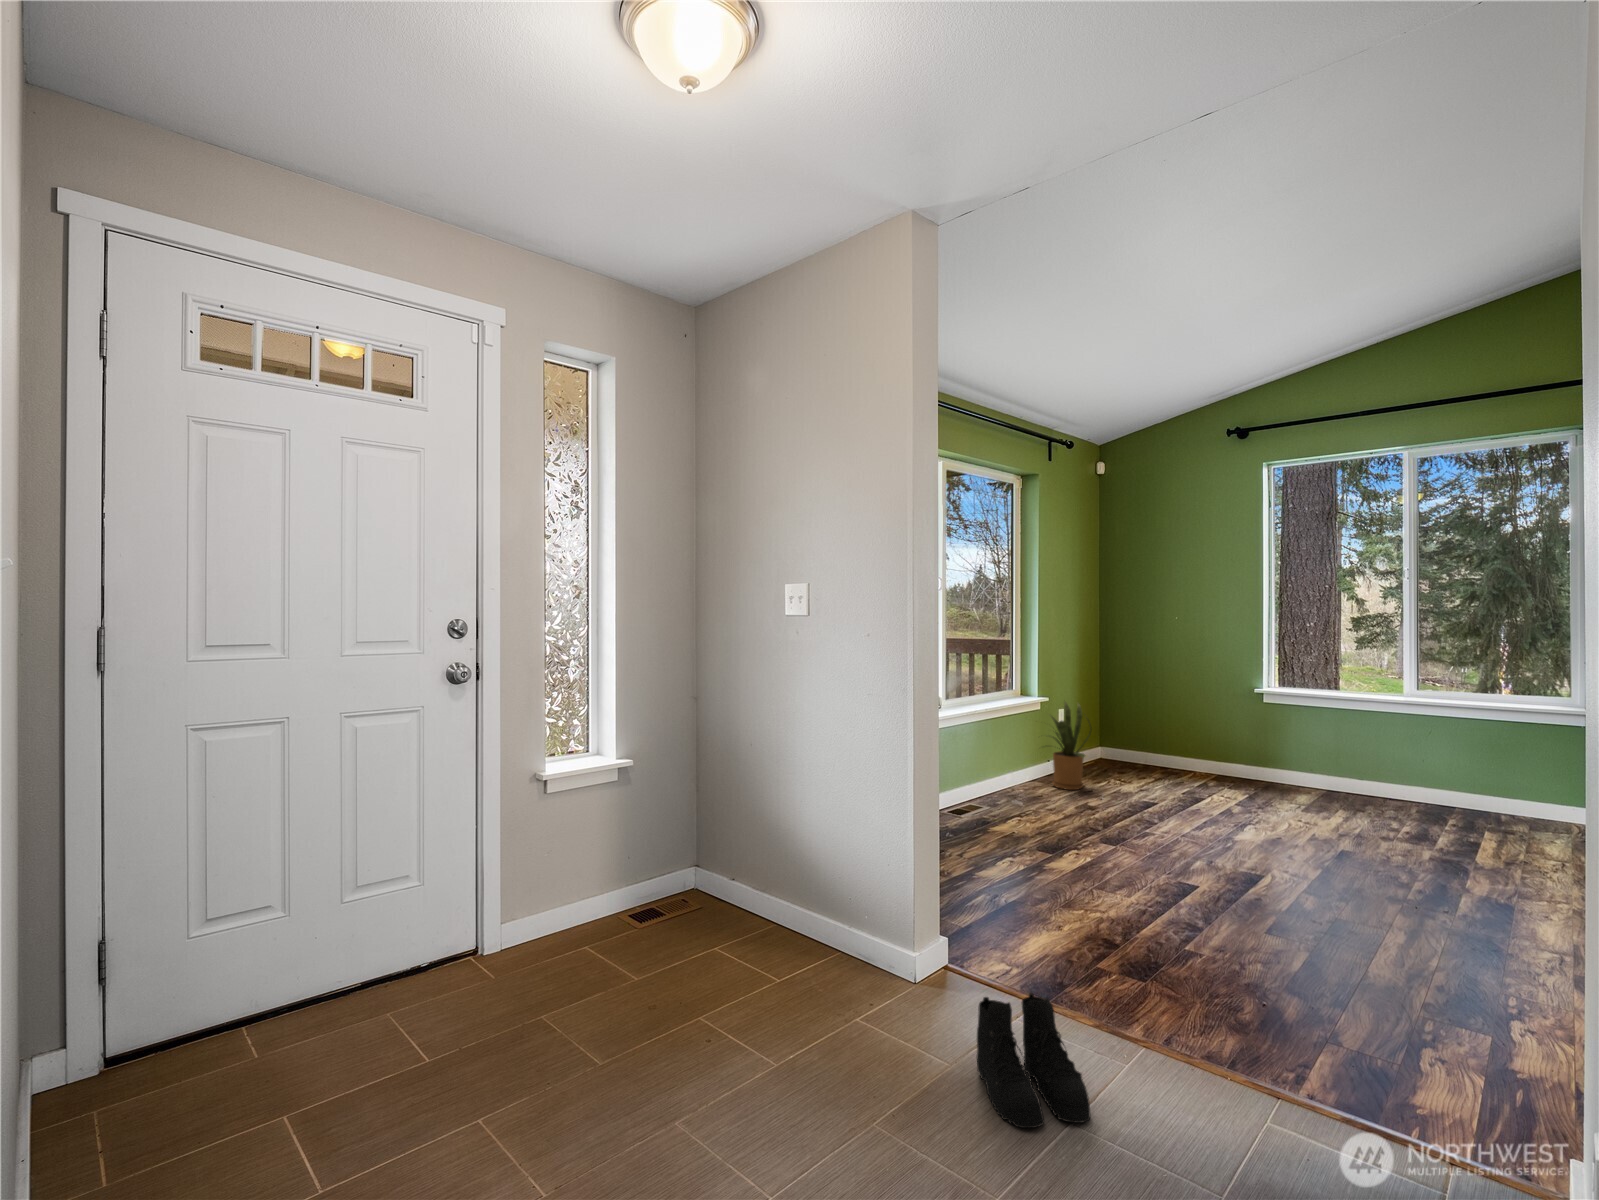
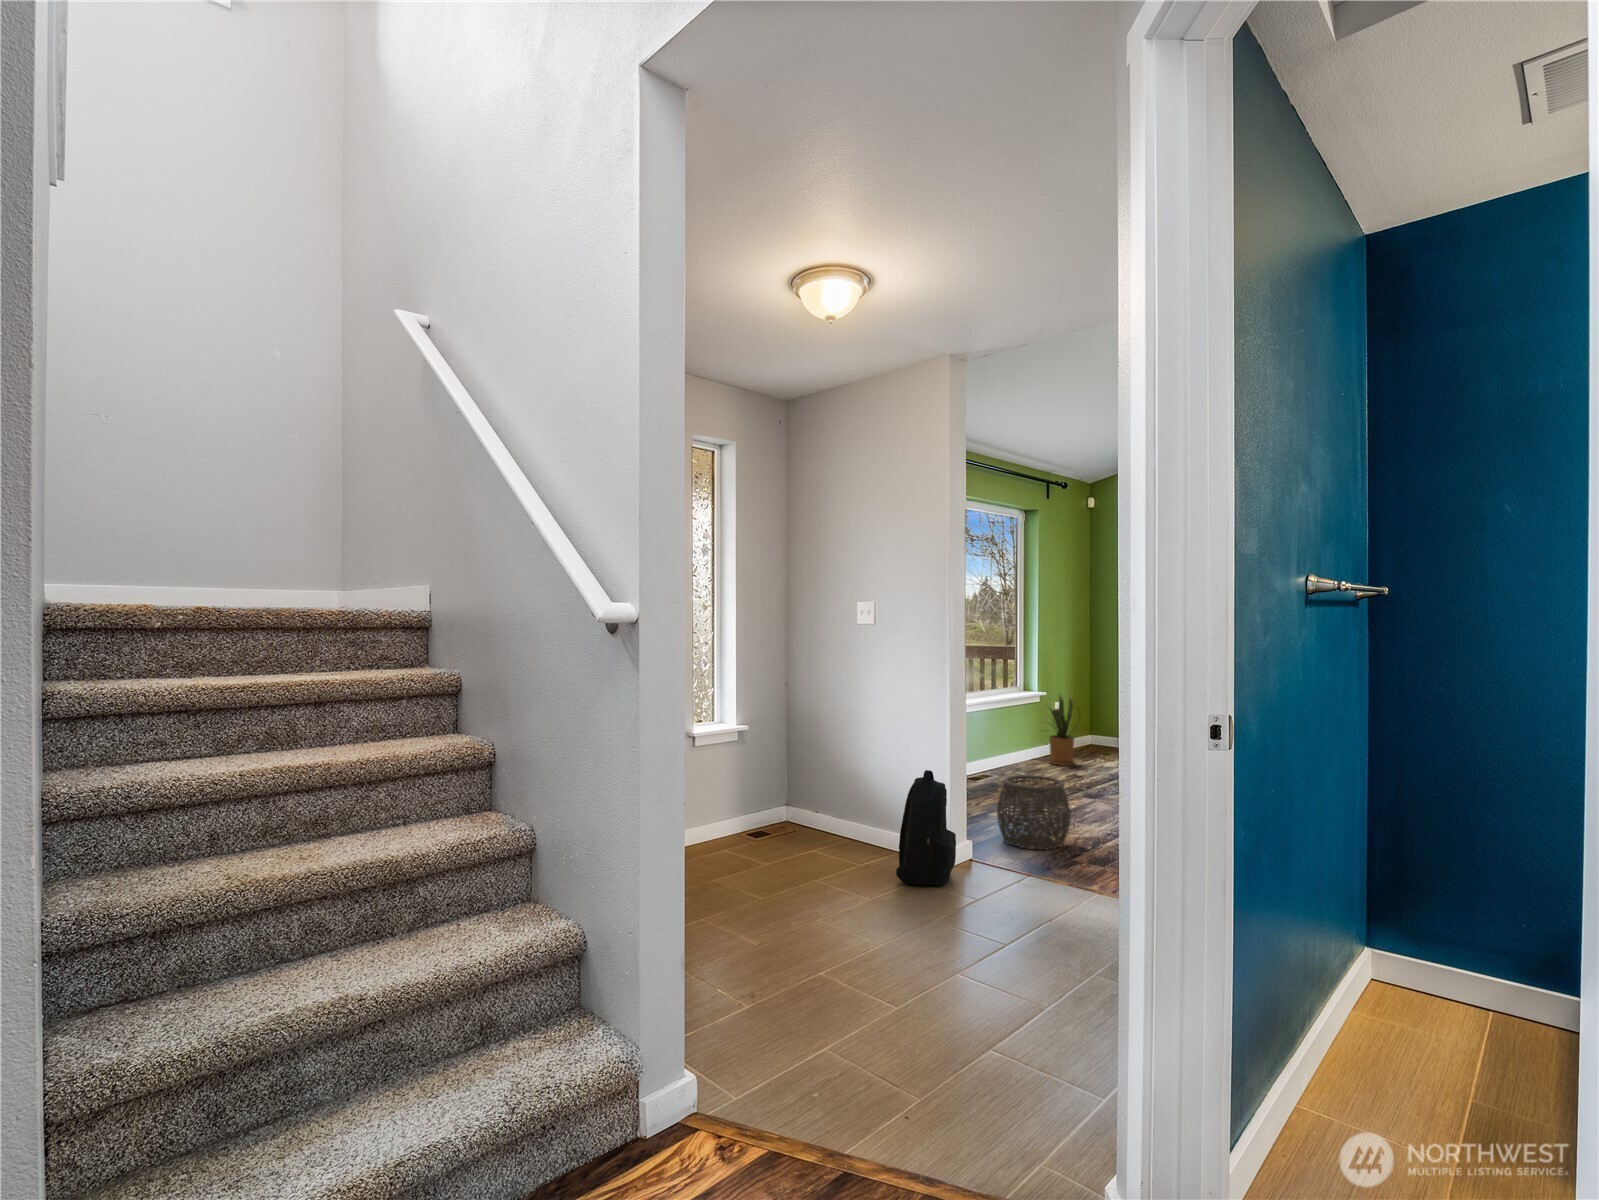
woven basket: none [983,829,1092,947] -> present [997,775,1071,850]
backpack: none [821,843,918,1033] -> present [896,770,956,886]
boots: present [977,993,1090,1128] -> none [995,854,1062,918]

